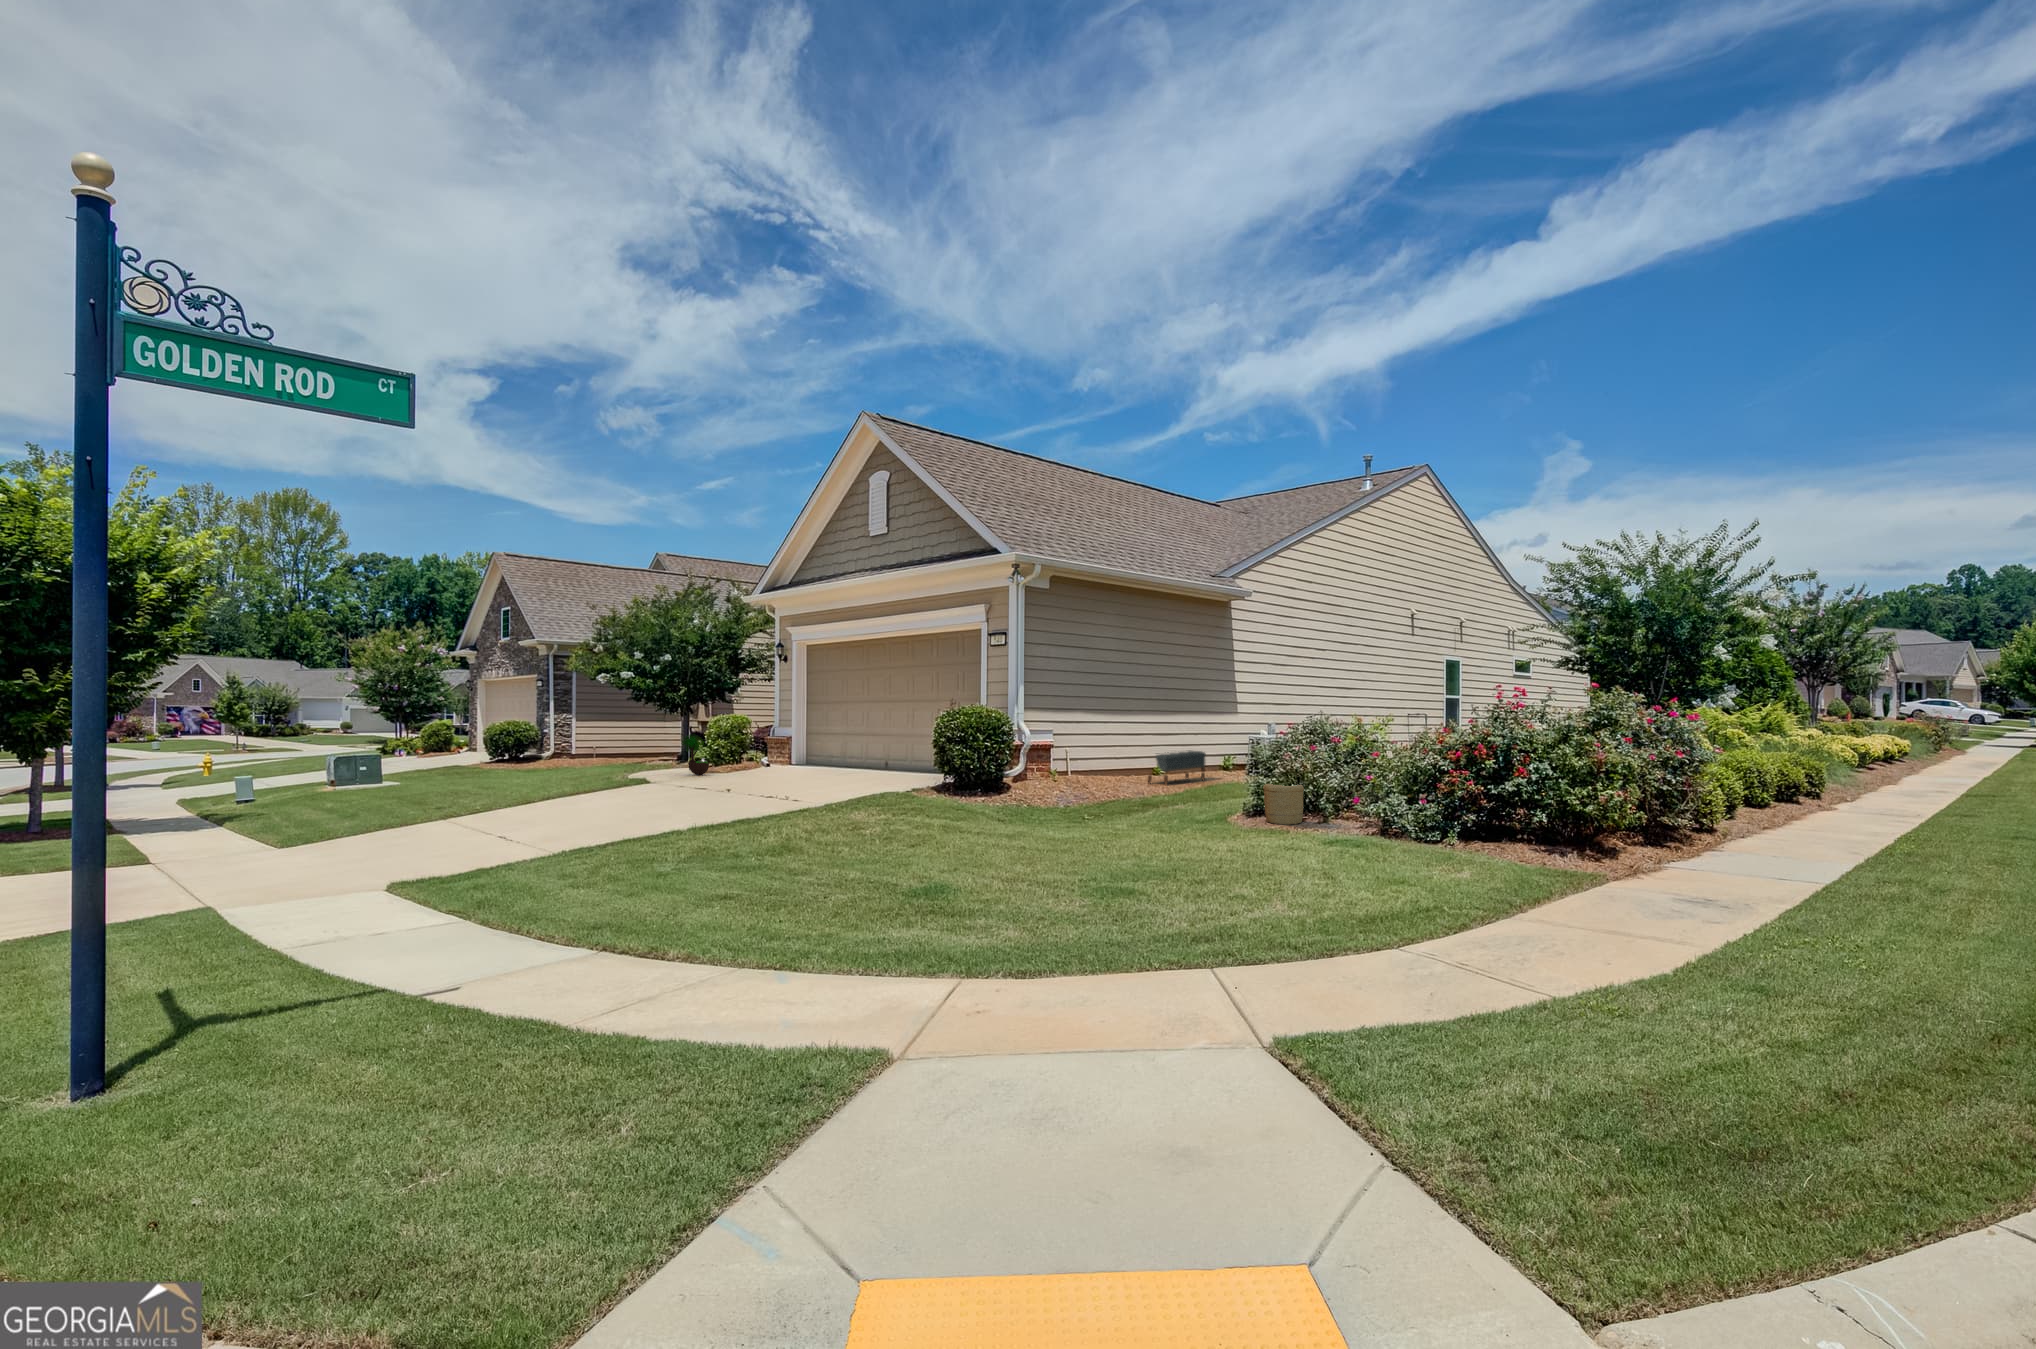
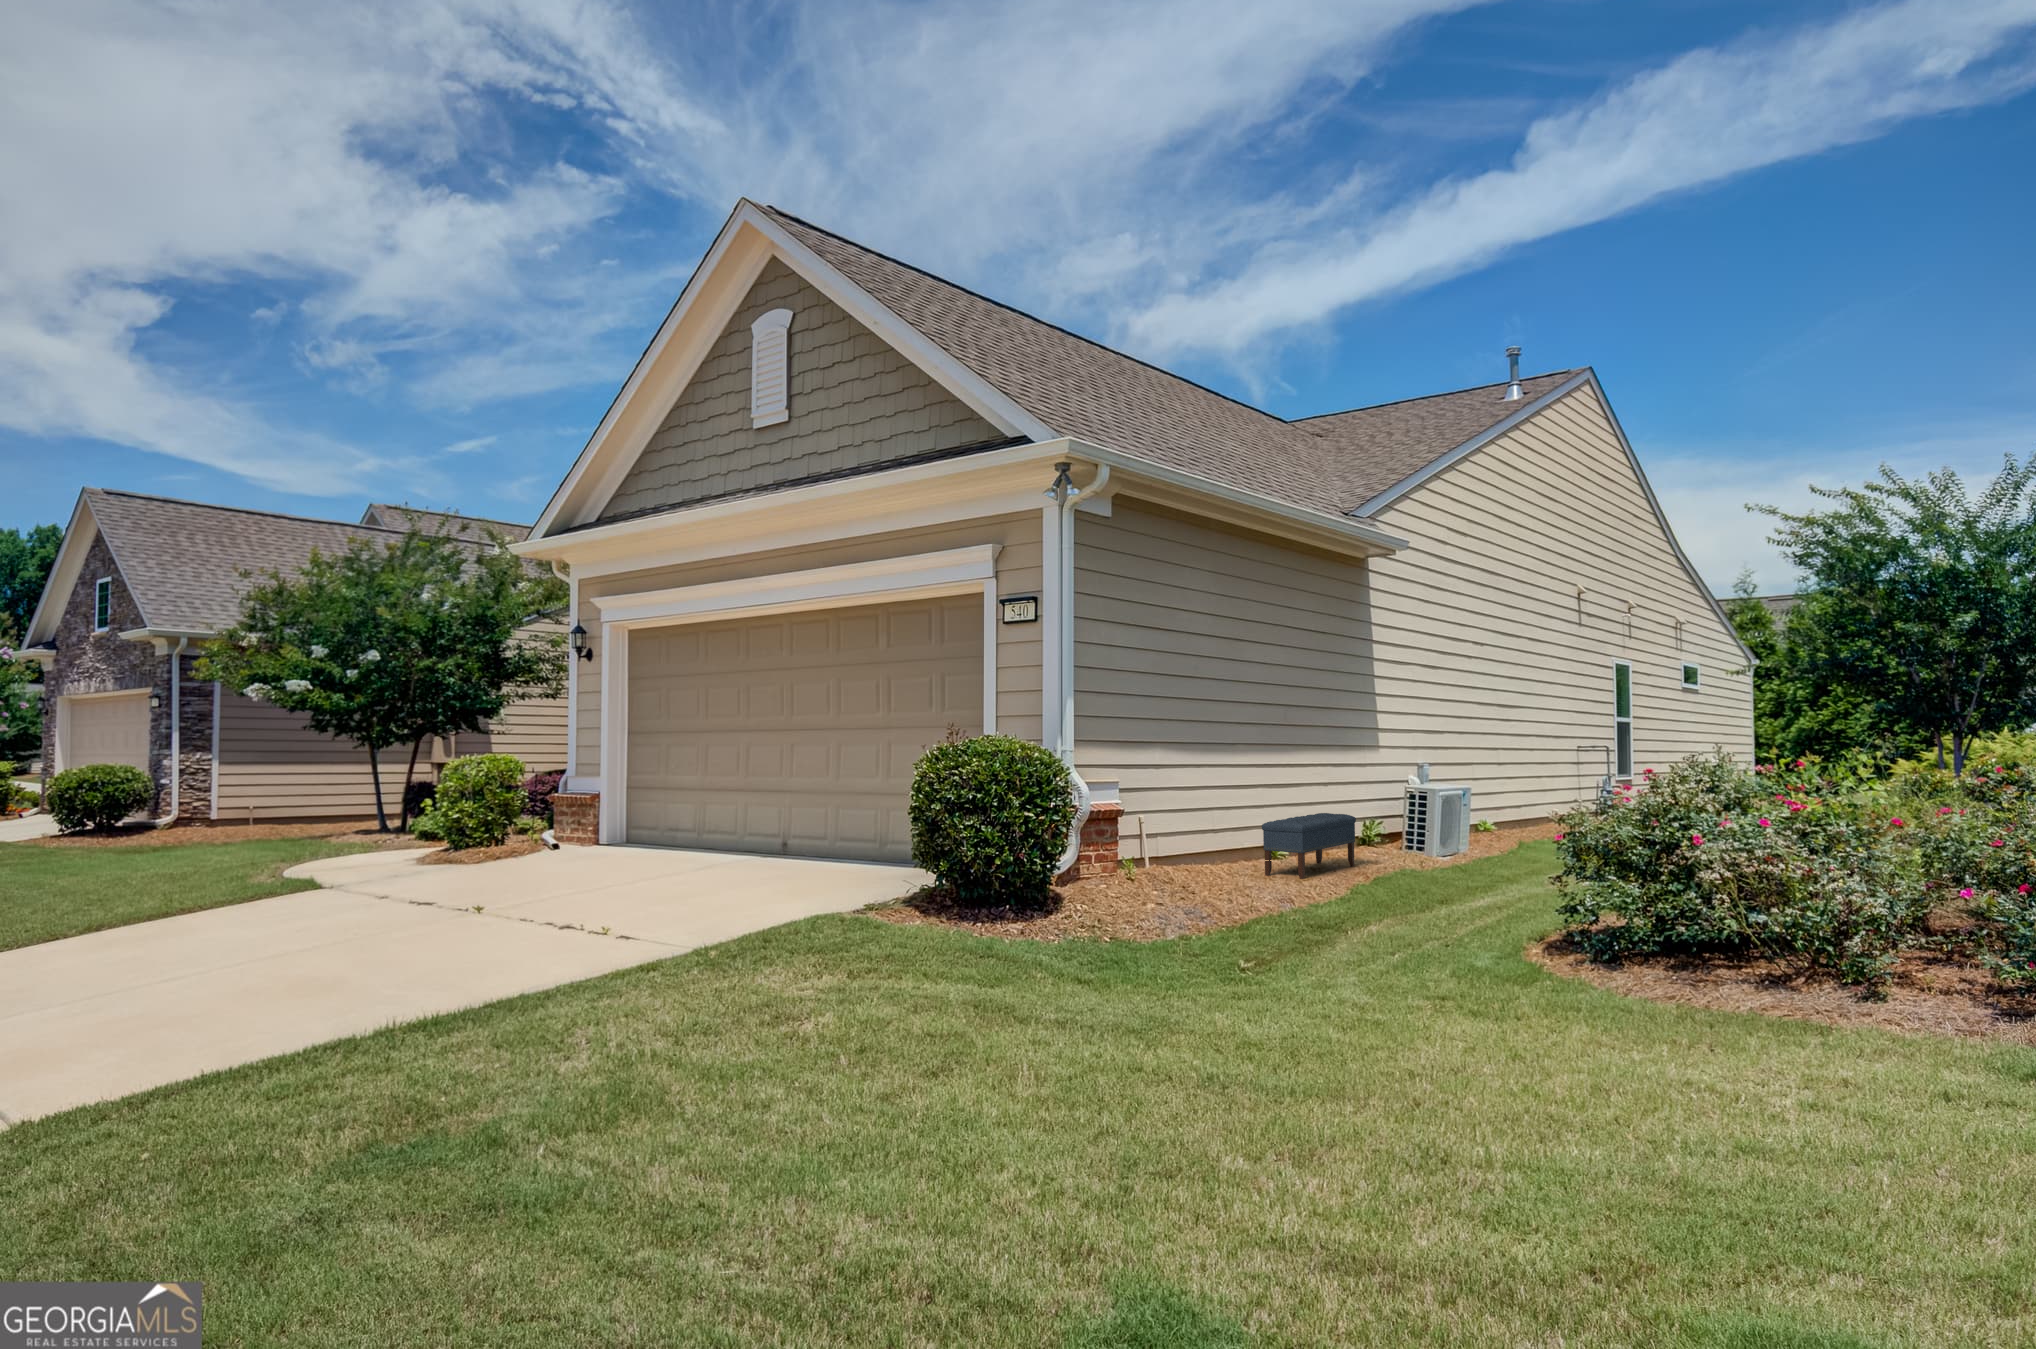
potted tree: present [682,735,709,775] -> none [391,785,444,866]
woven basket: present [1263,784,1304,825] -> none [1636,892,1728,984]

